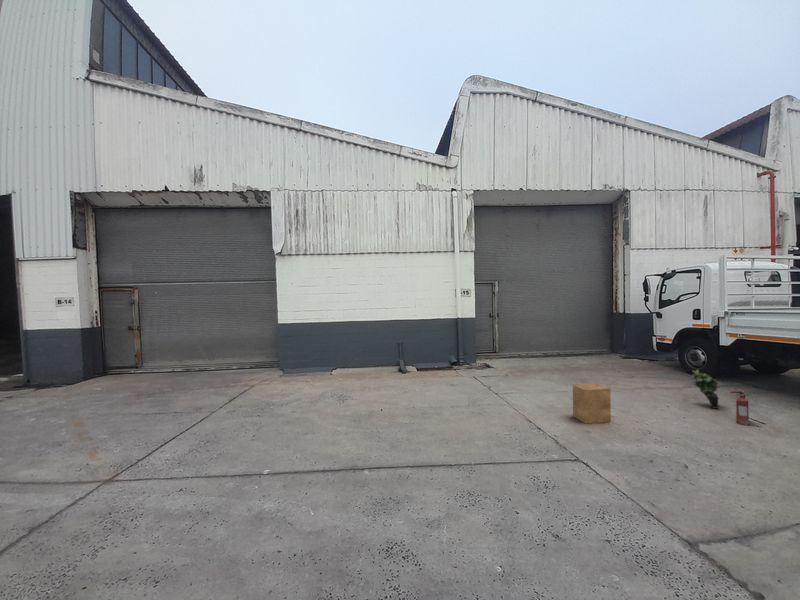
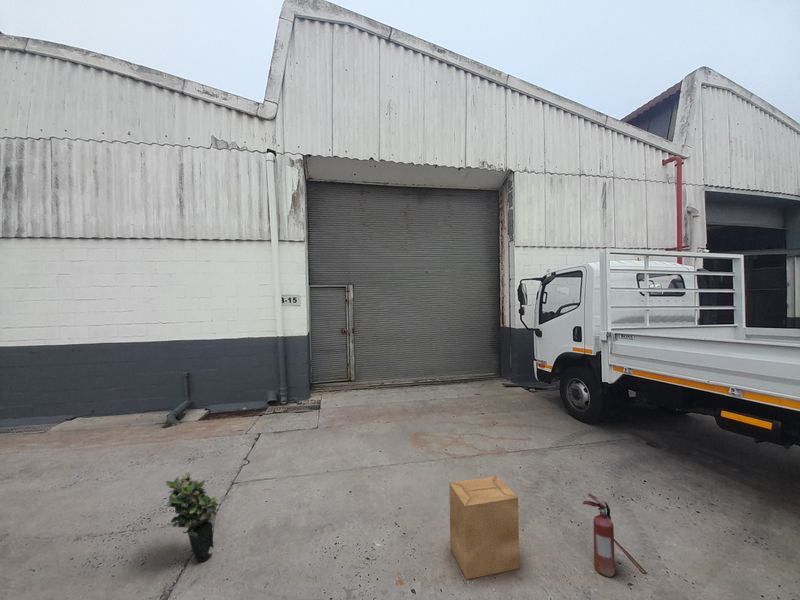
potted plant: present [692,370,719,409] -> present [165,472,219,562]
cardboard box: present [573,383,611,424] -> present [449,476,519,579]

